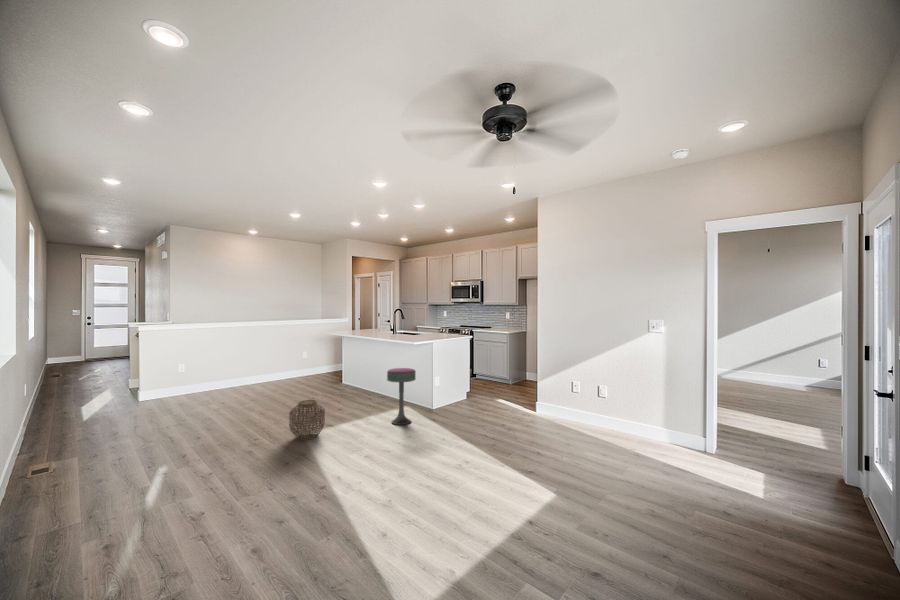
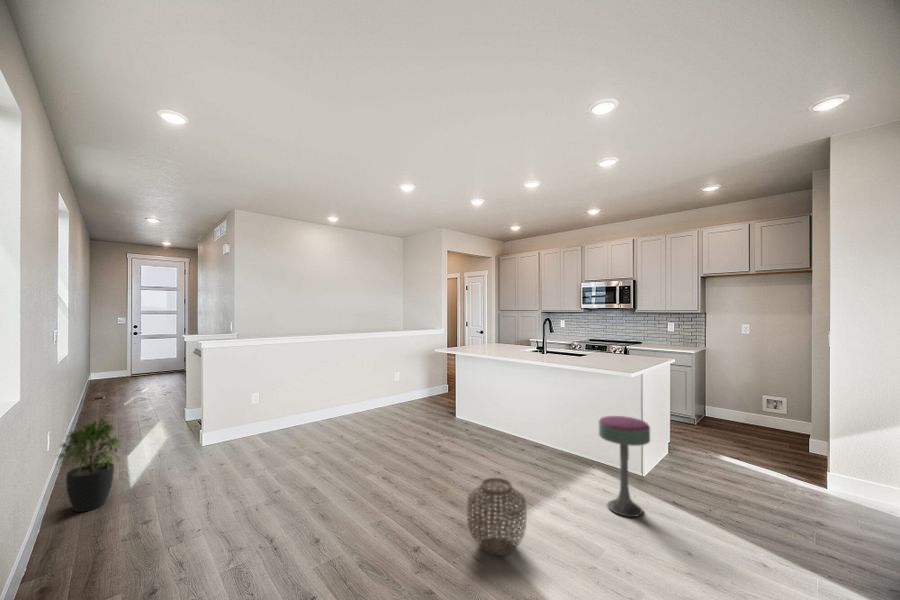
potted plant: none [30,372,79,431] -> present [58,418,120,512]

